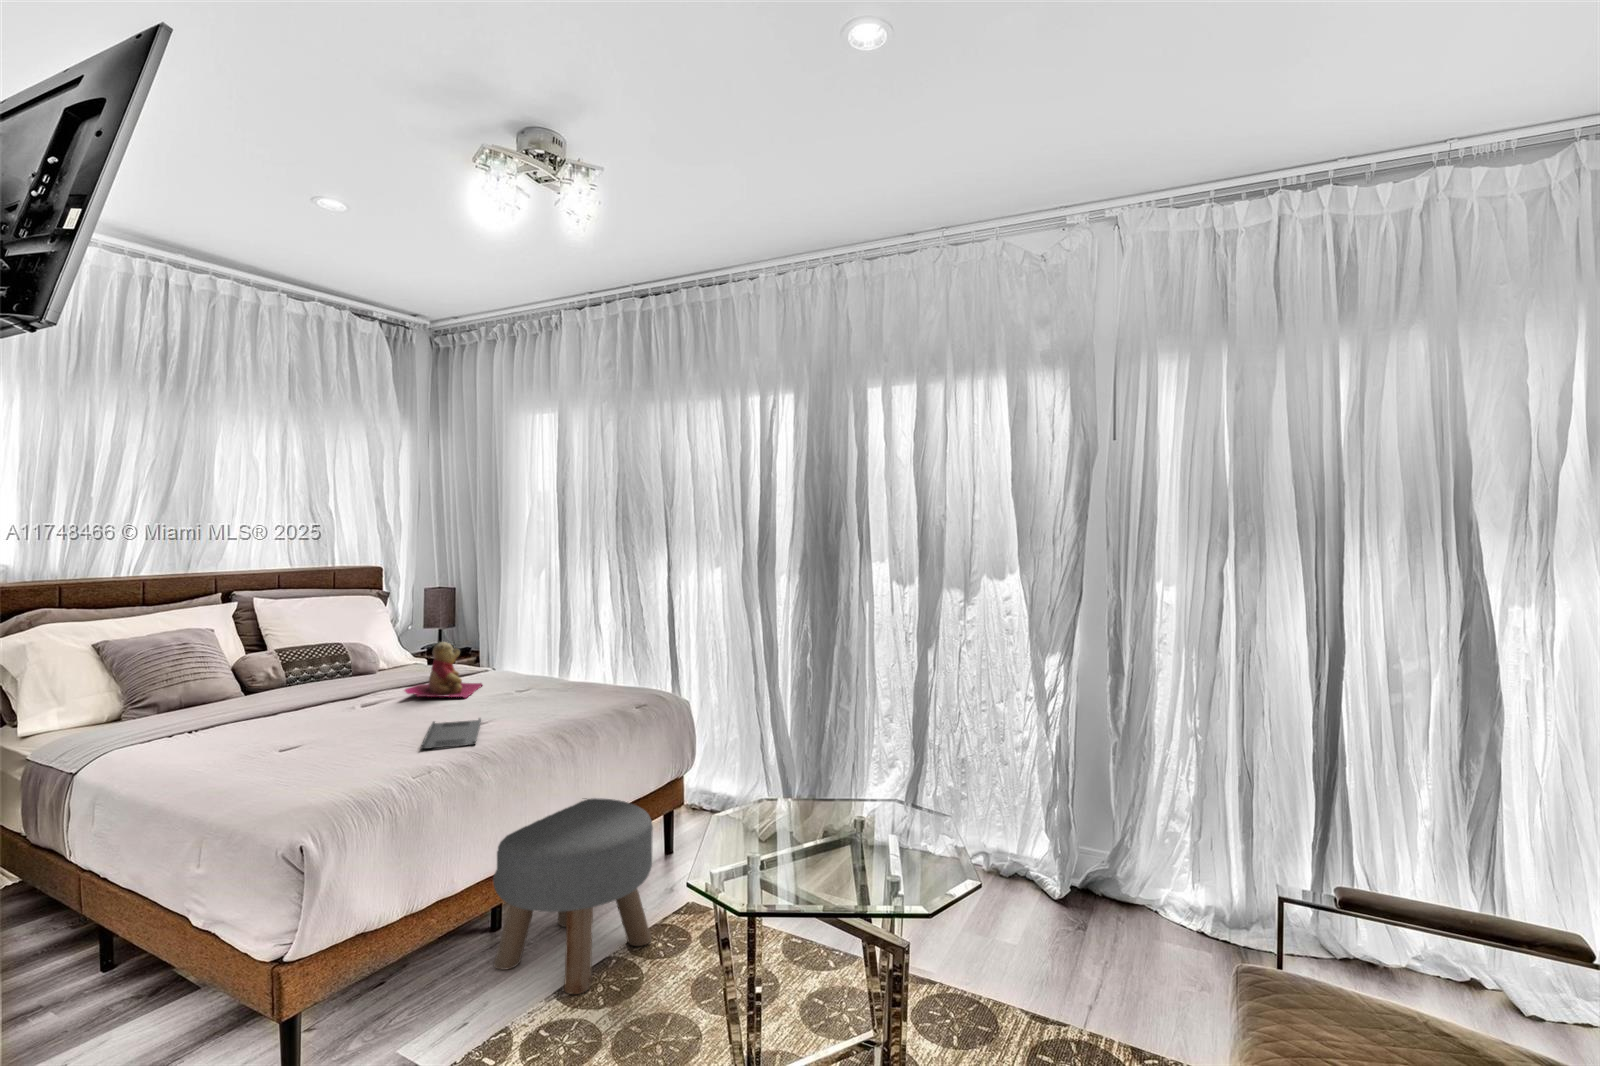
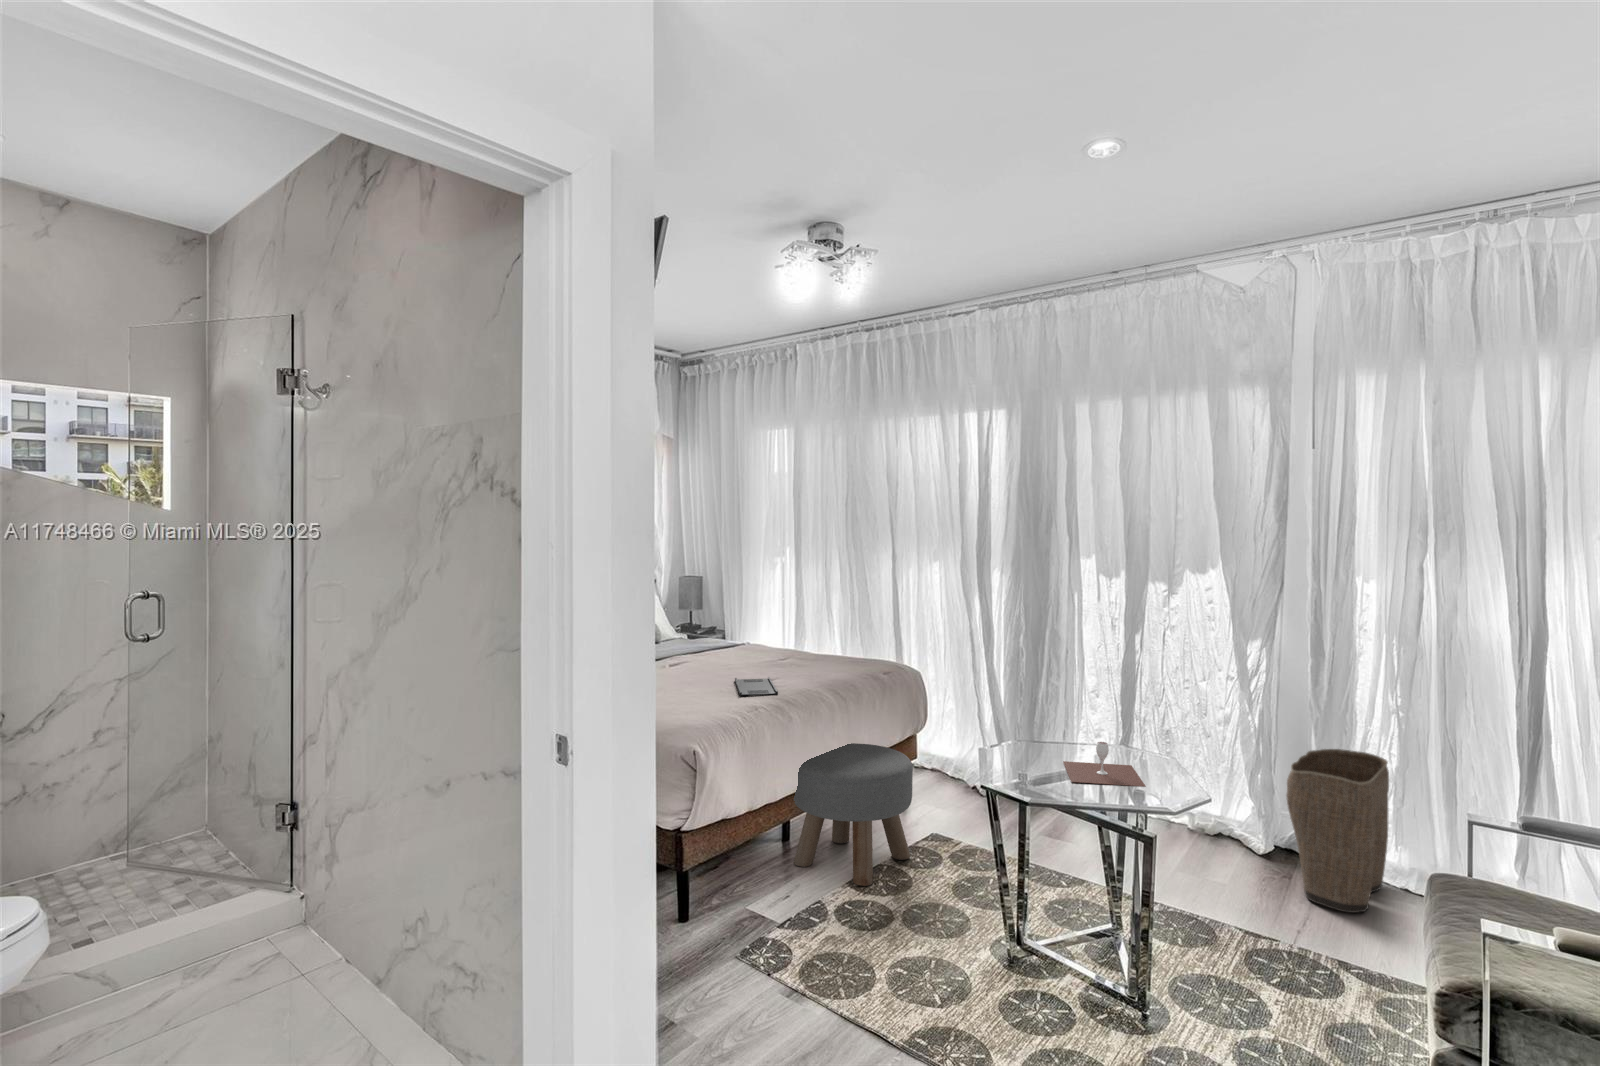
teddy bear: present [404,642,482,698] -> none [697,619,751,664]
laundry basket: none [1082,778,1188,974] -> present [1286,749,1389,913]
wine glass: none [815,803,908,864] -> present [1063,742,1146,787]

